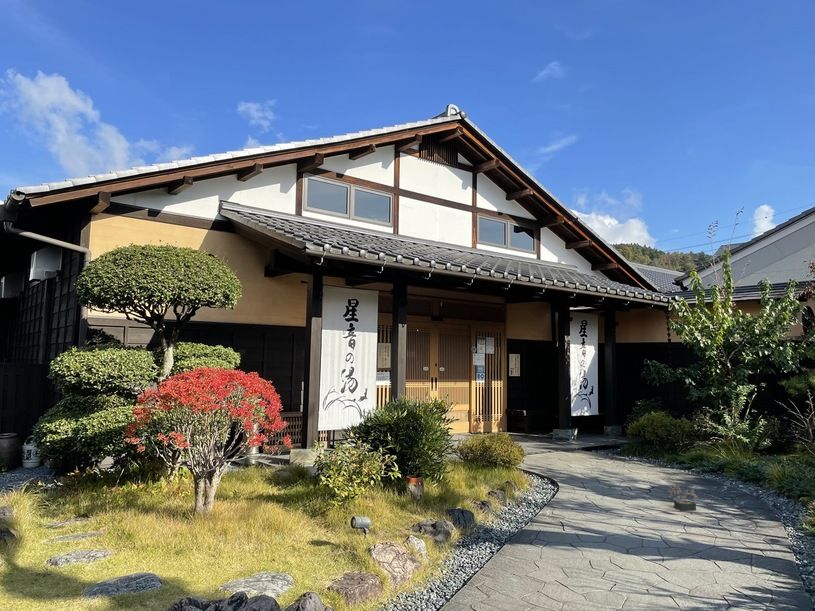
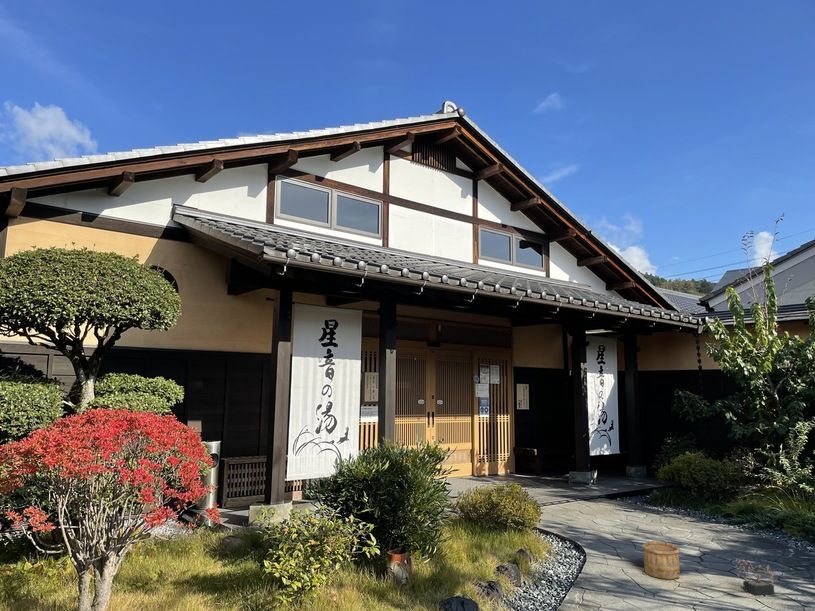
wooden bucket: none [601,475,629,502] -> present [642,541,680,579]

